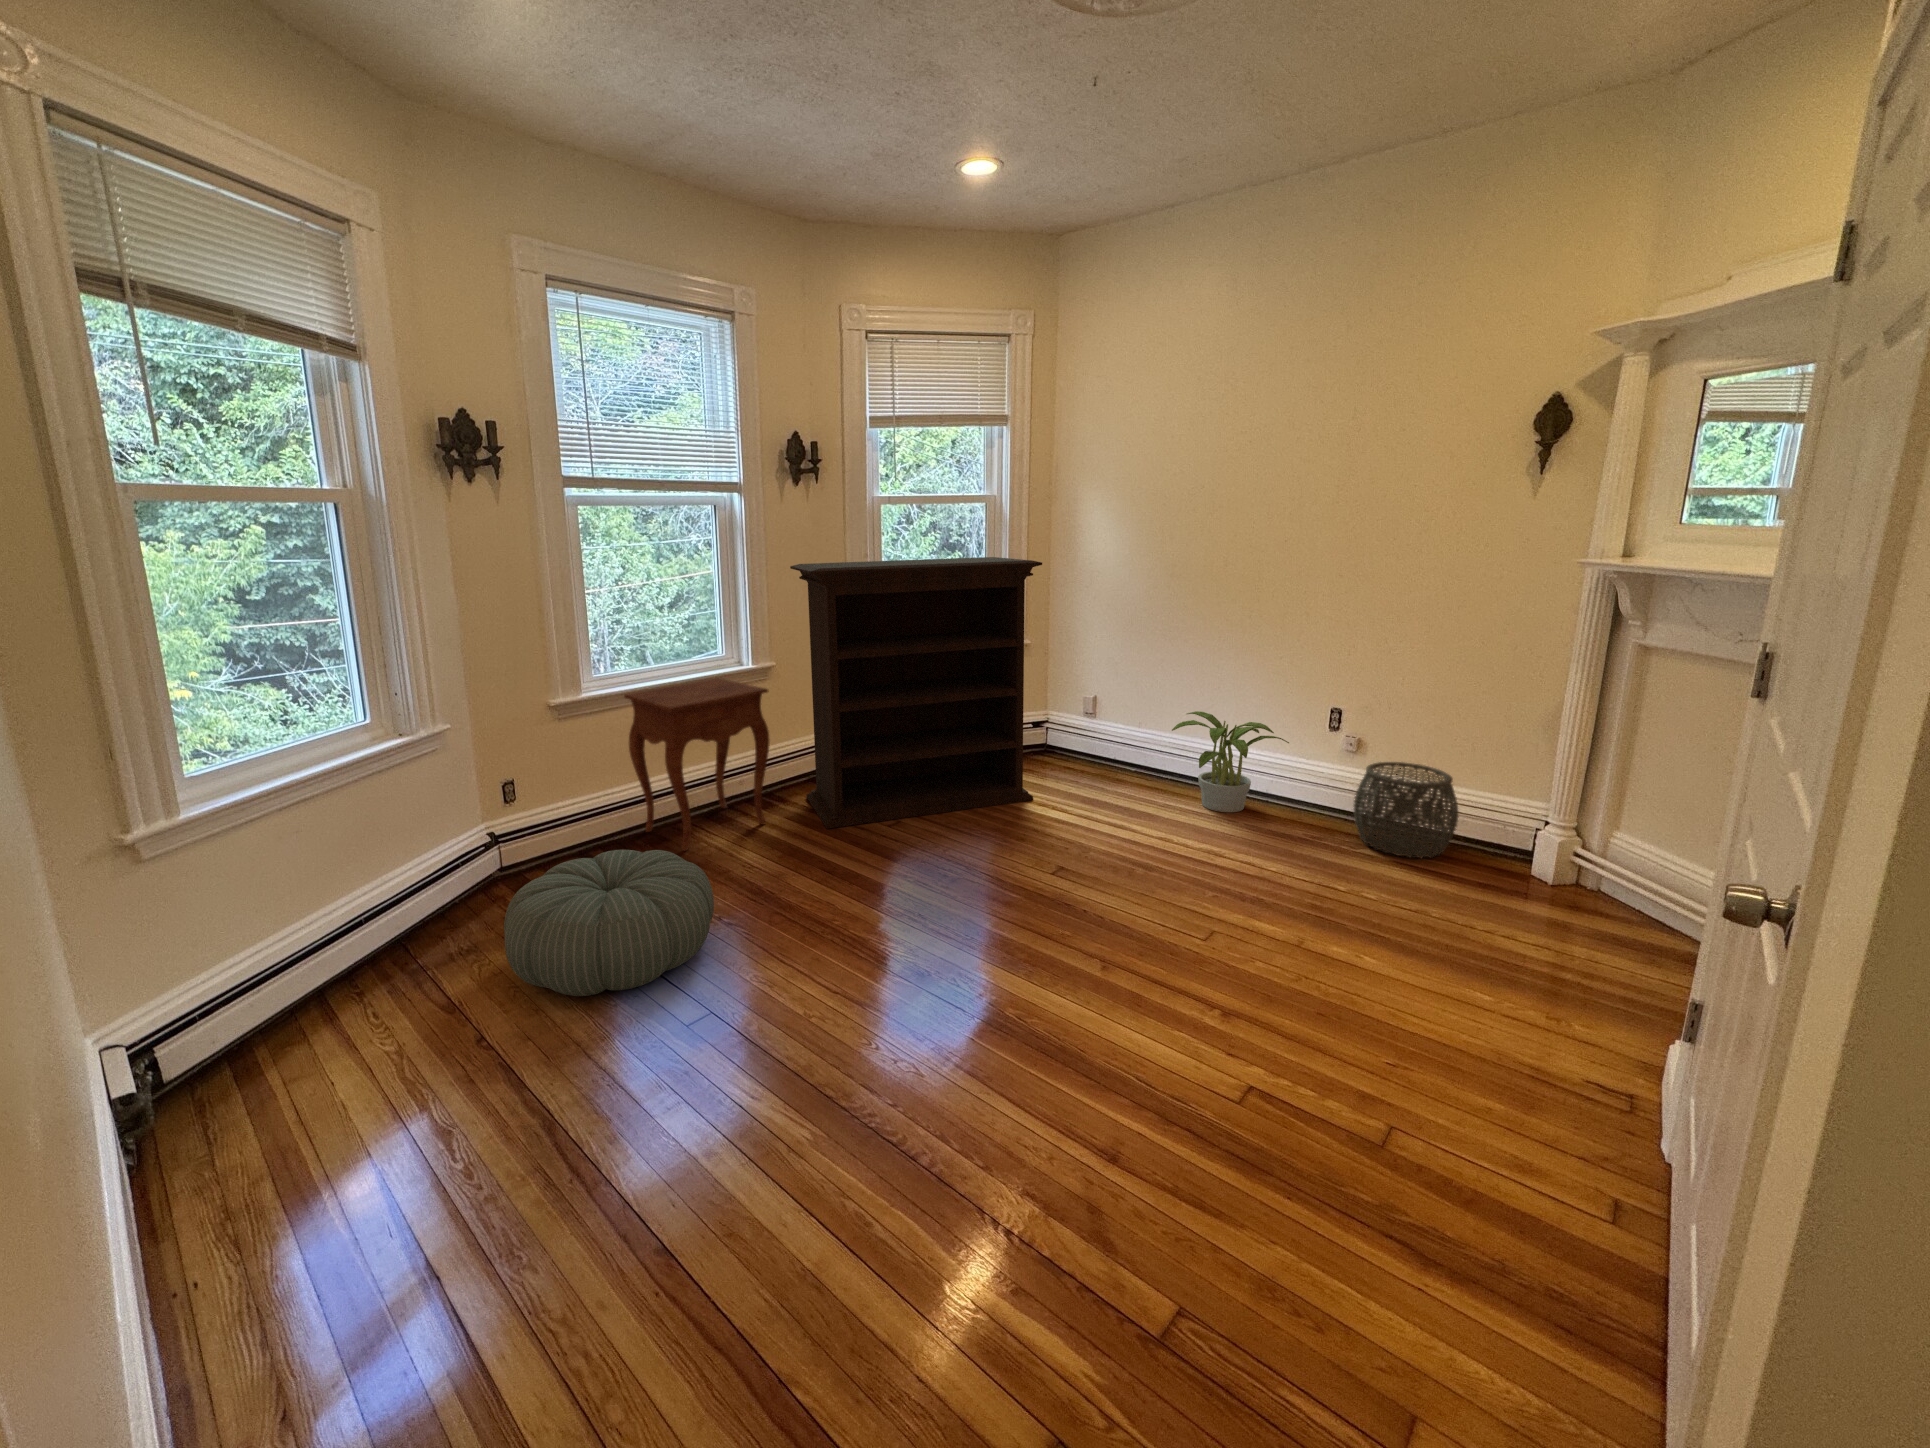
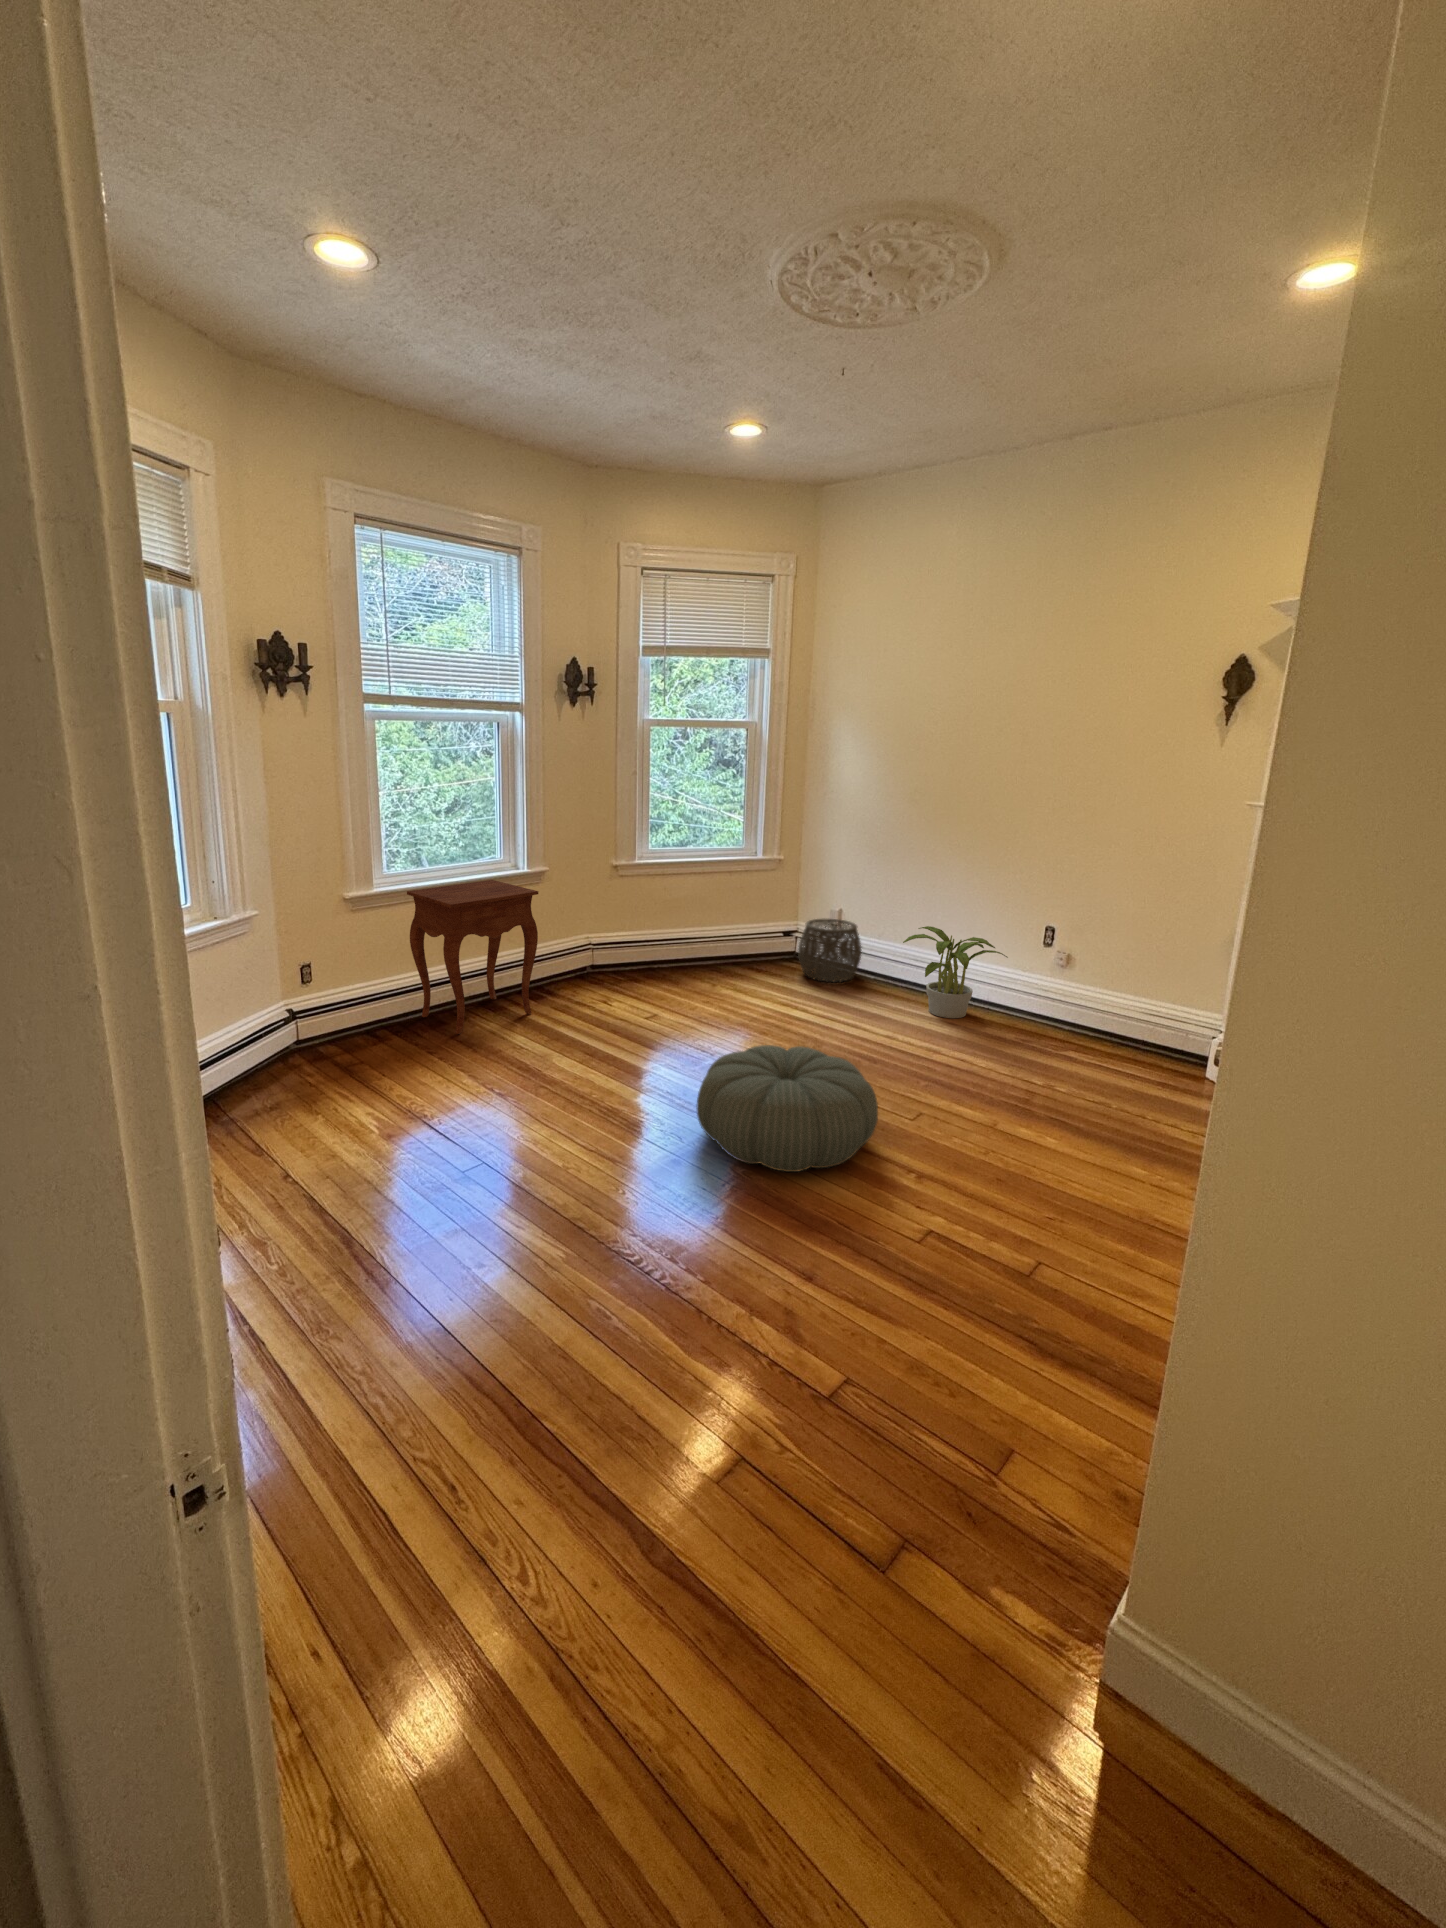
bookshelf: present [790,557,1042,829] -> none [562,778,792,1020]
woven basket: present [1353,762,1458,858] -> present [799,919,862,982]
pouf: present [504,850,714,996] -> present [696,1045,878,1172]

